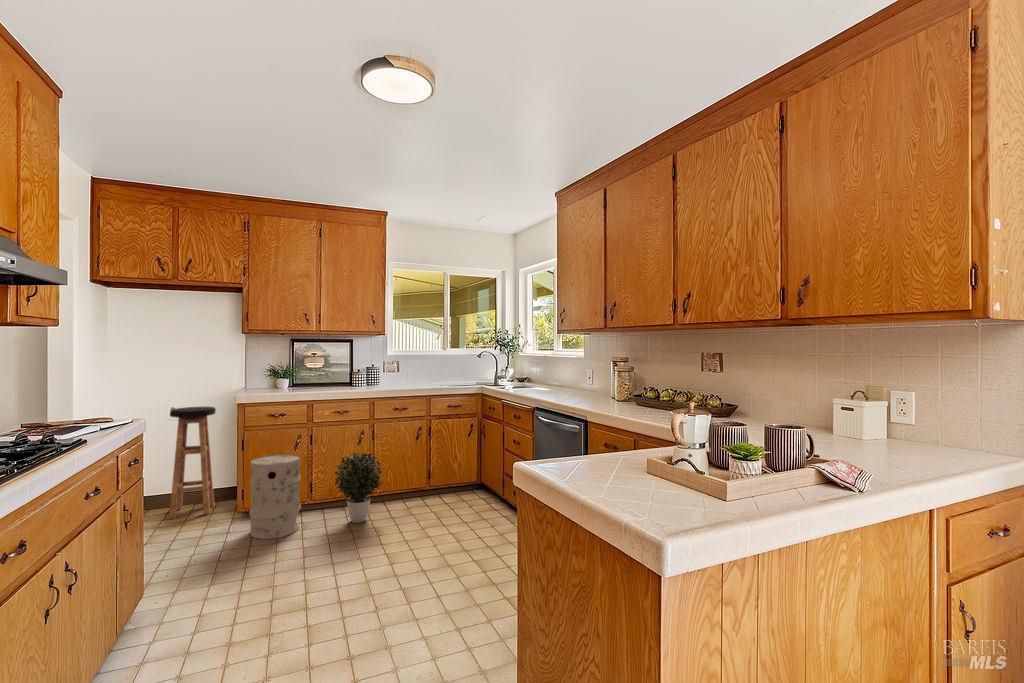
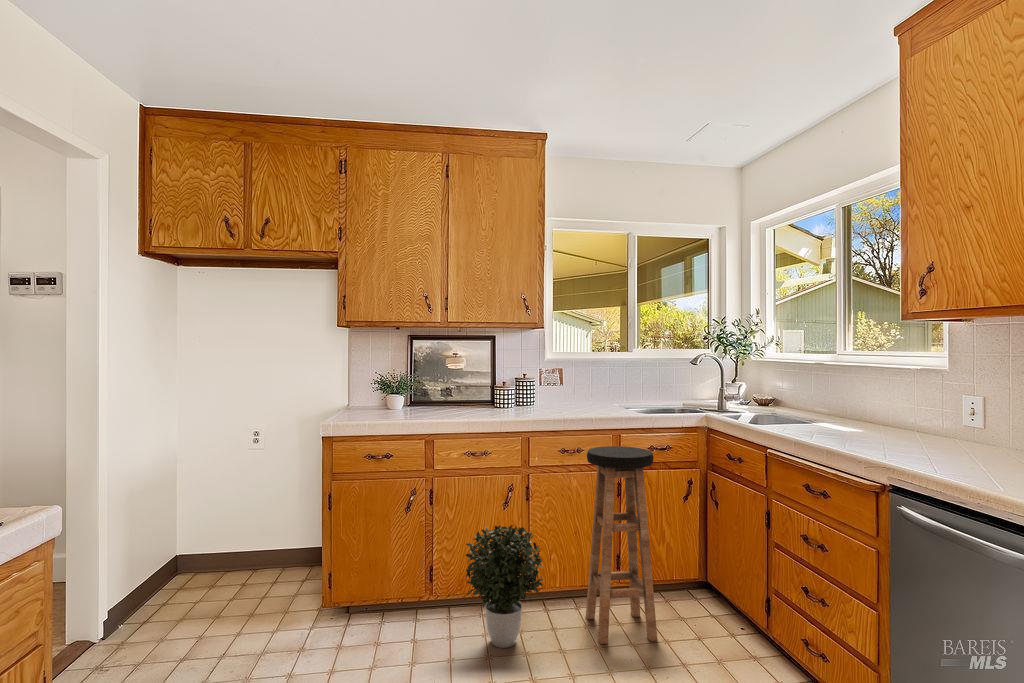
bar stool: present [169,407,216,519] -> present [586,446,657,644]
trash can: present [249,454,301,539] -> none [334,518,413,665]

